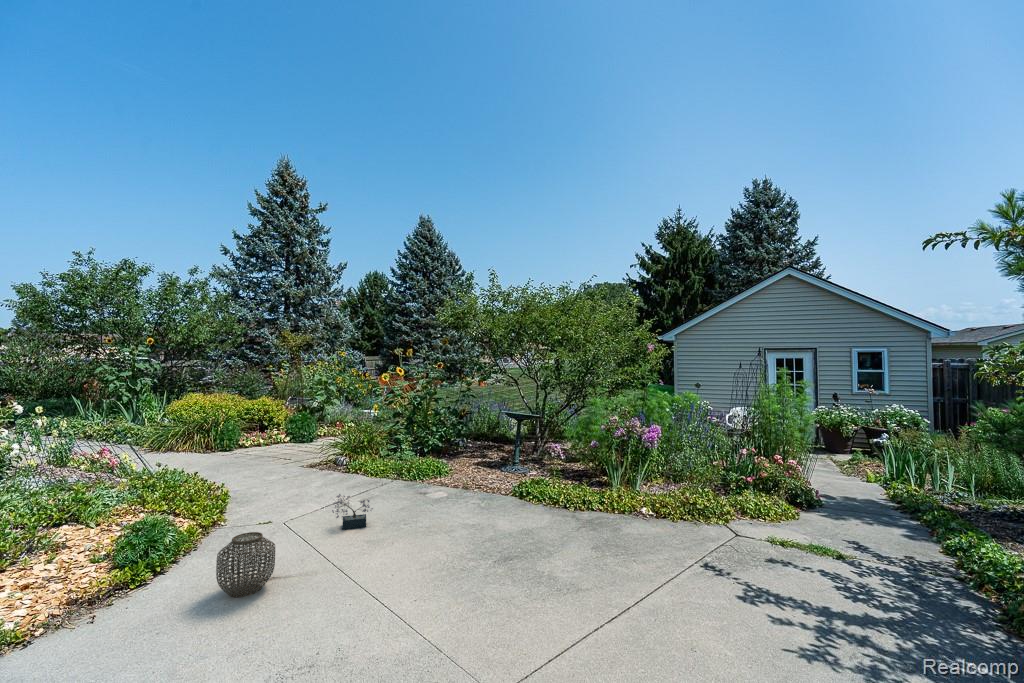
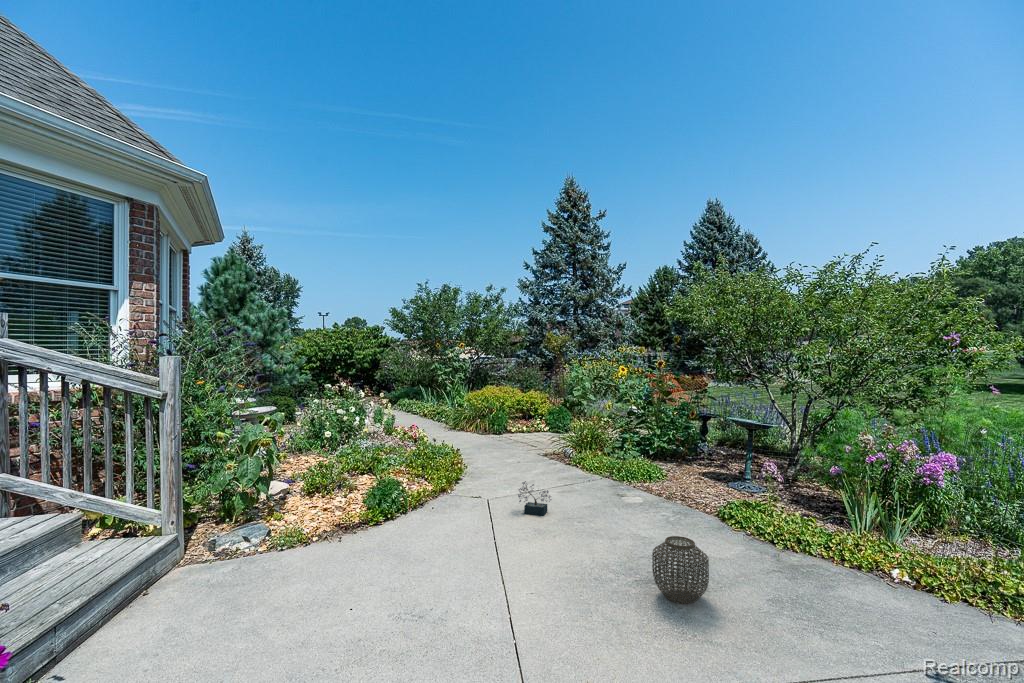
woven basket: present [216,532,275,597] -> present [652,536,709,604]

